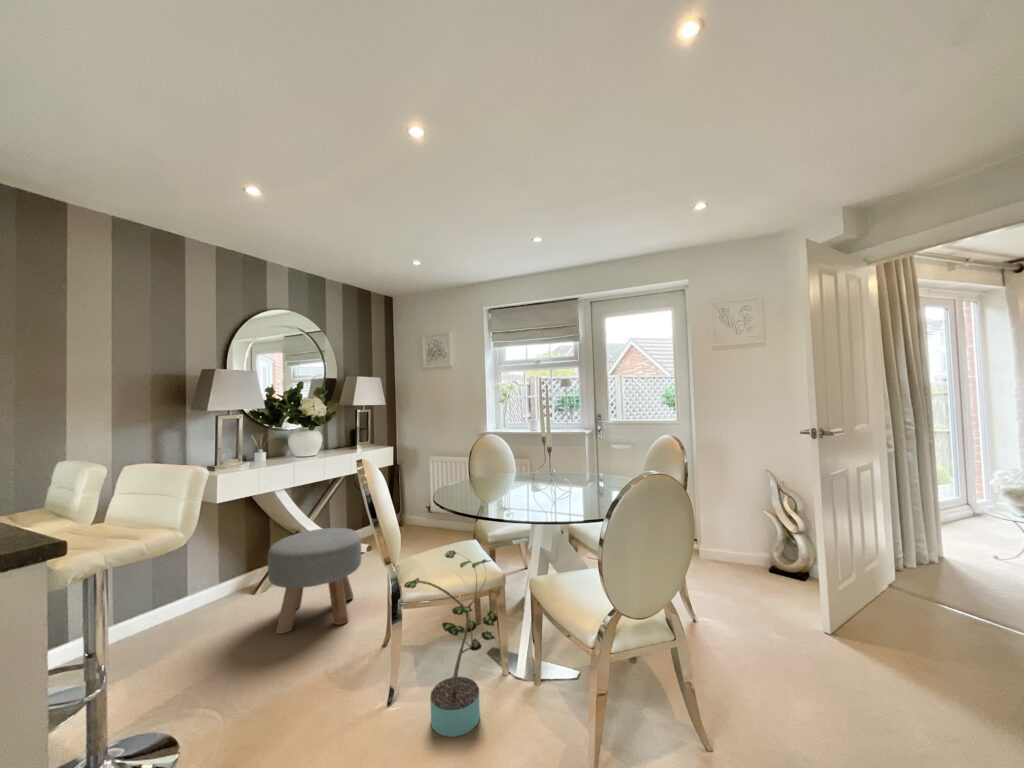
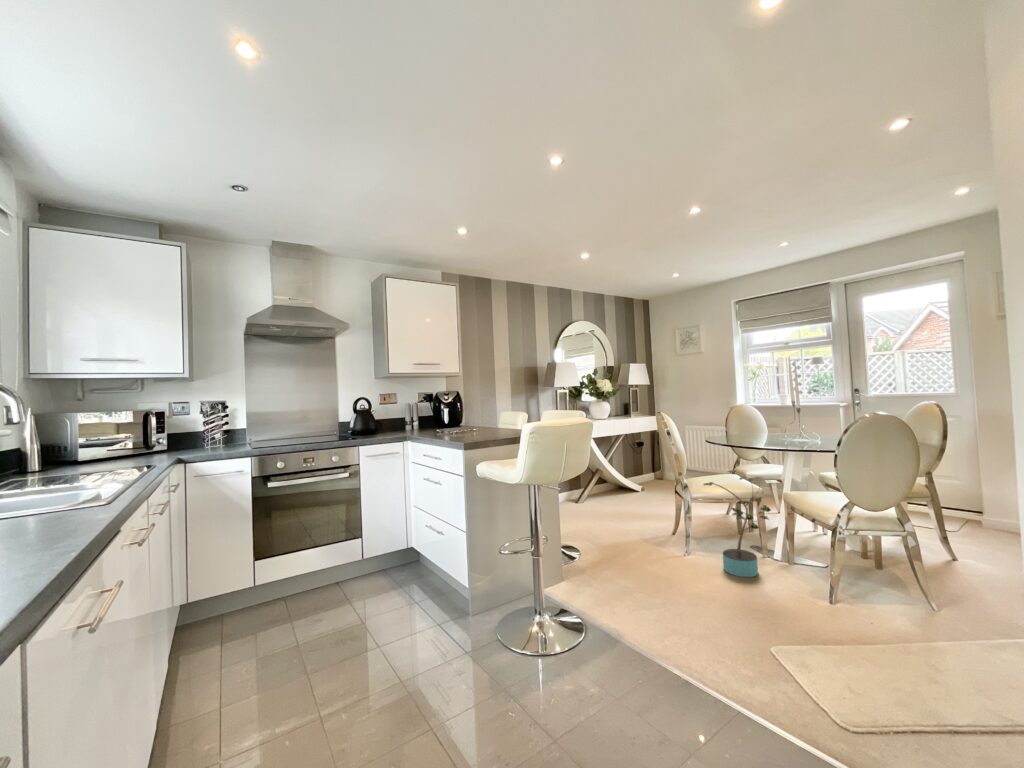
ottoman: present [268,528,361,634] -> none [595,464,652,522]

